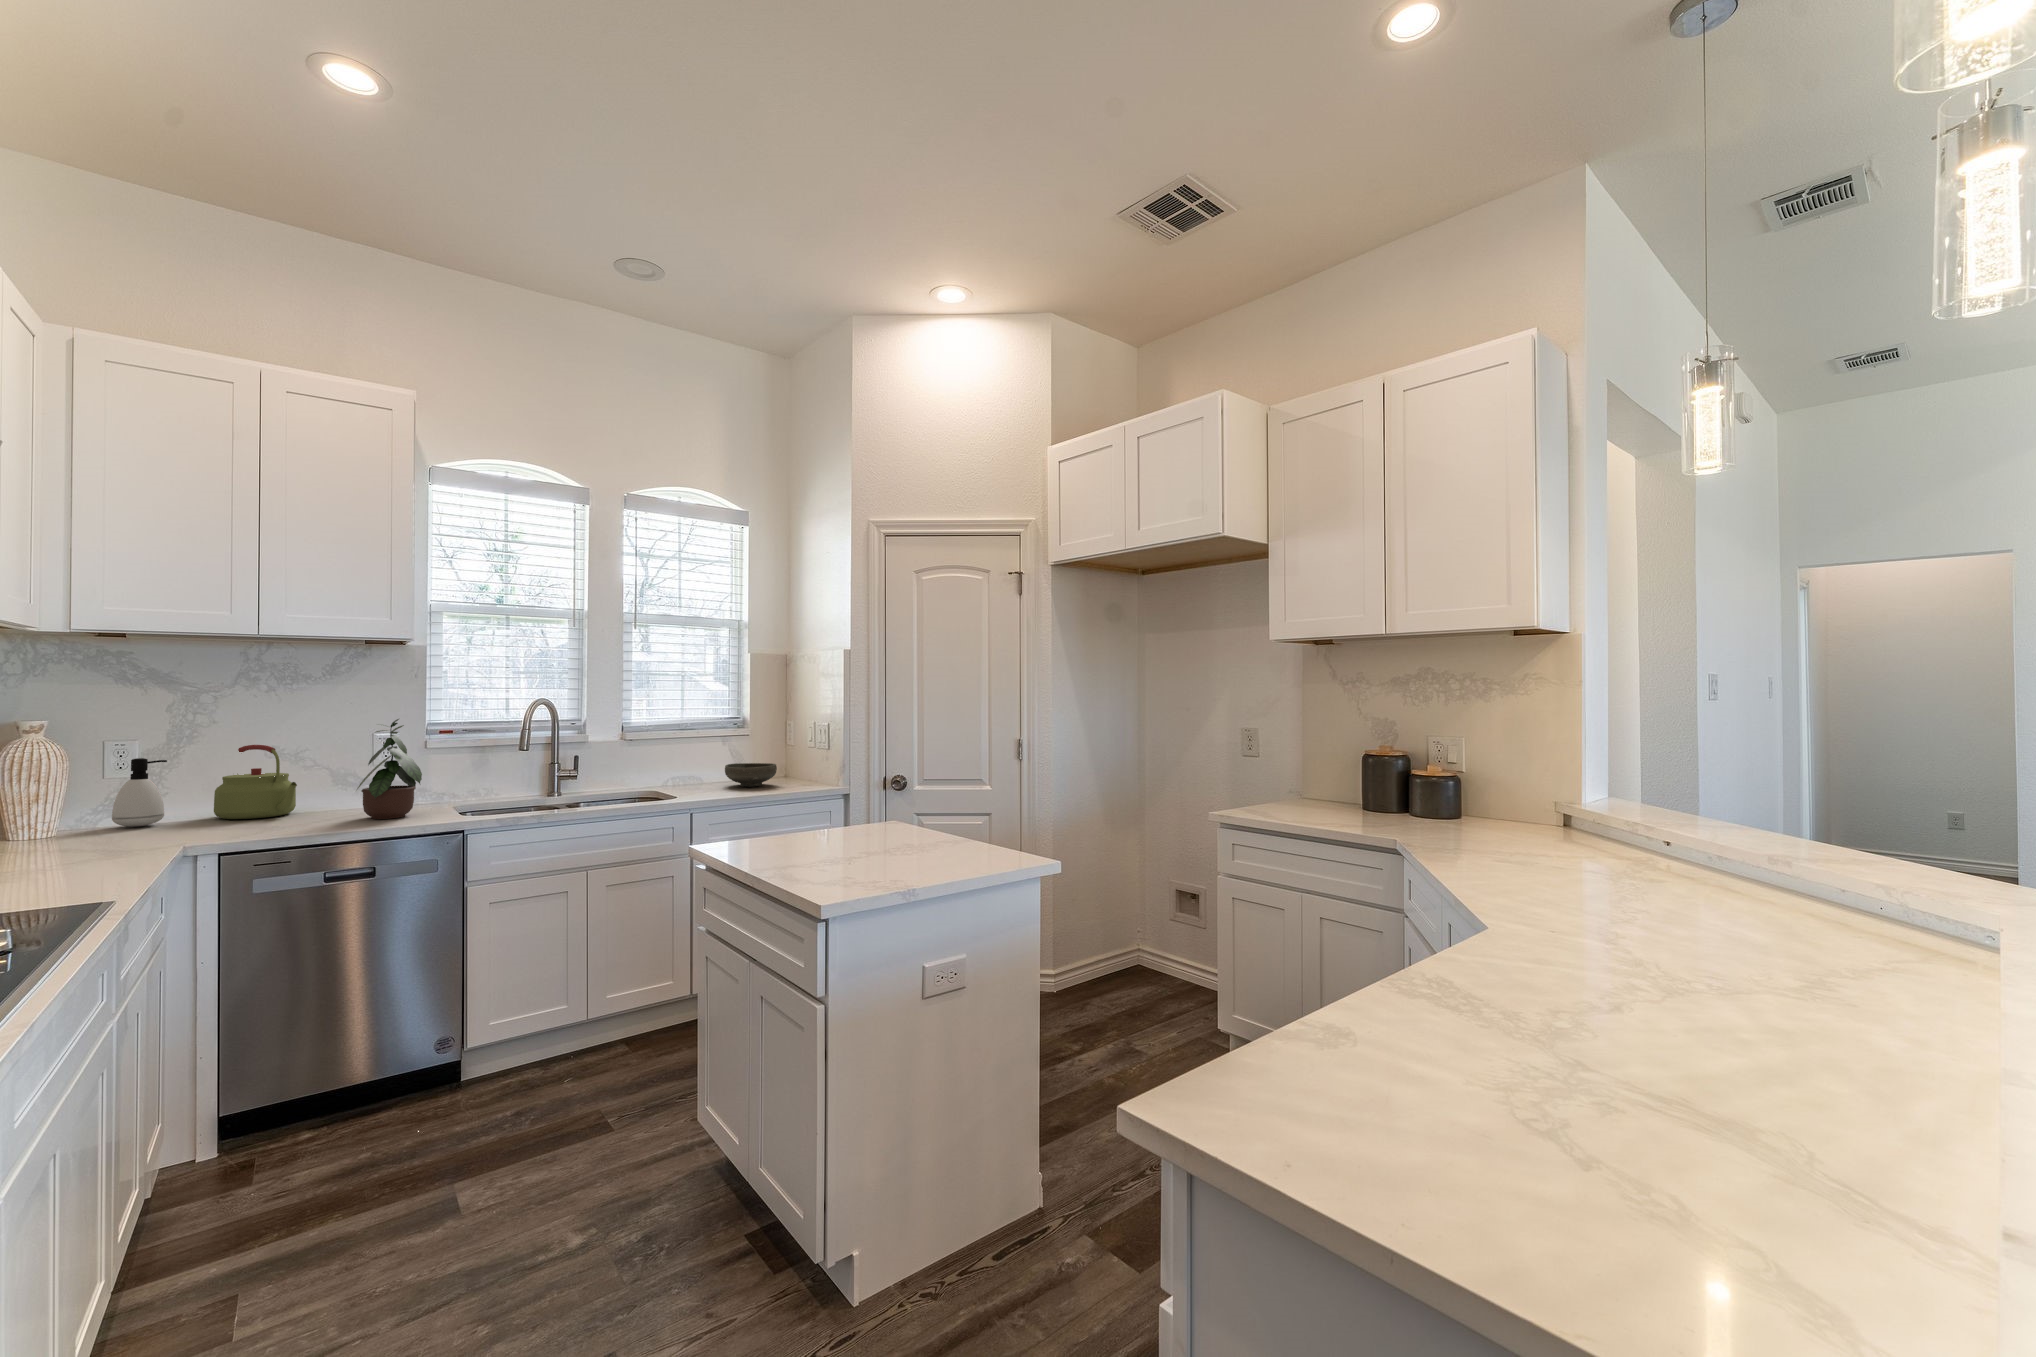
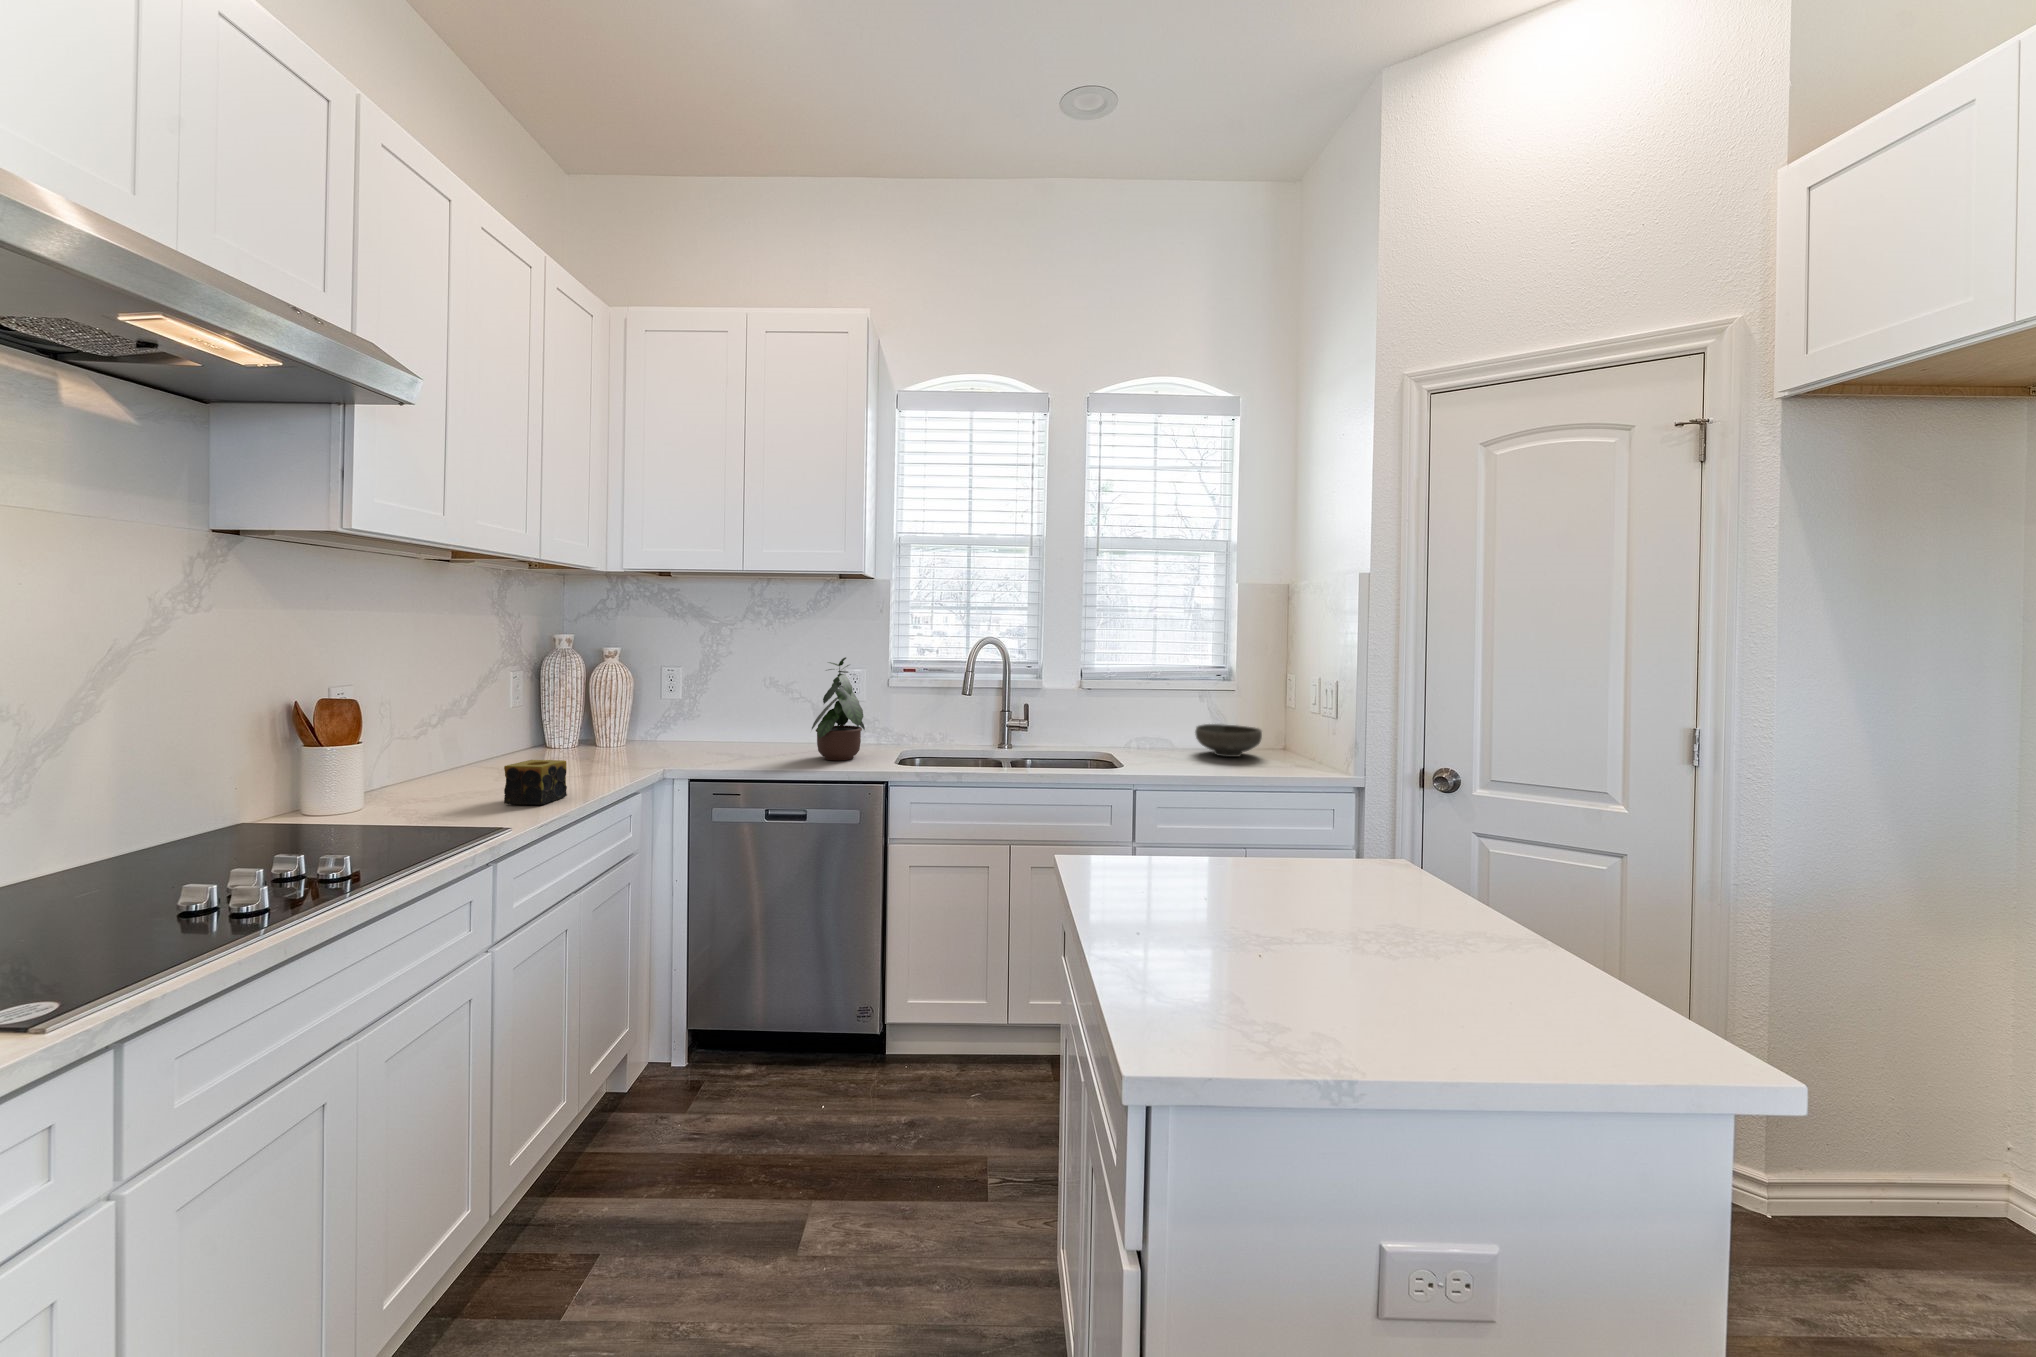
kettle: present [214,745,297,819] -> none [733,677,793,746]
soap dispenser: present [112,758,167,827] -> none [665,686,700,744]
candle: none [54,830,123,879] -> present [504,760,567,805]

